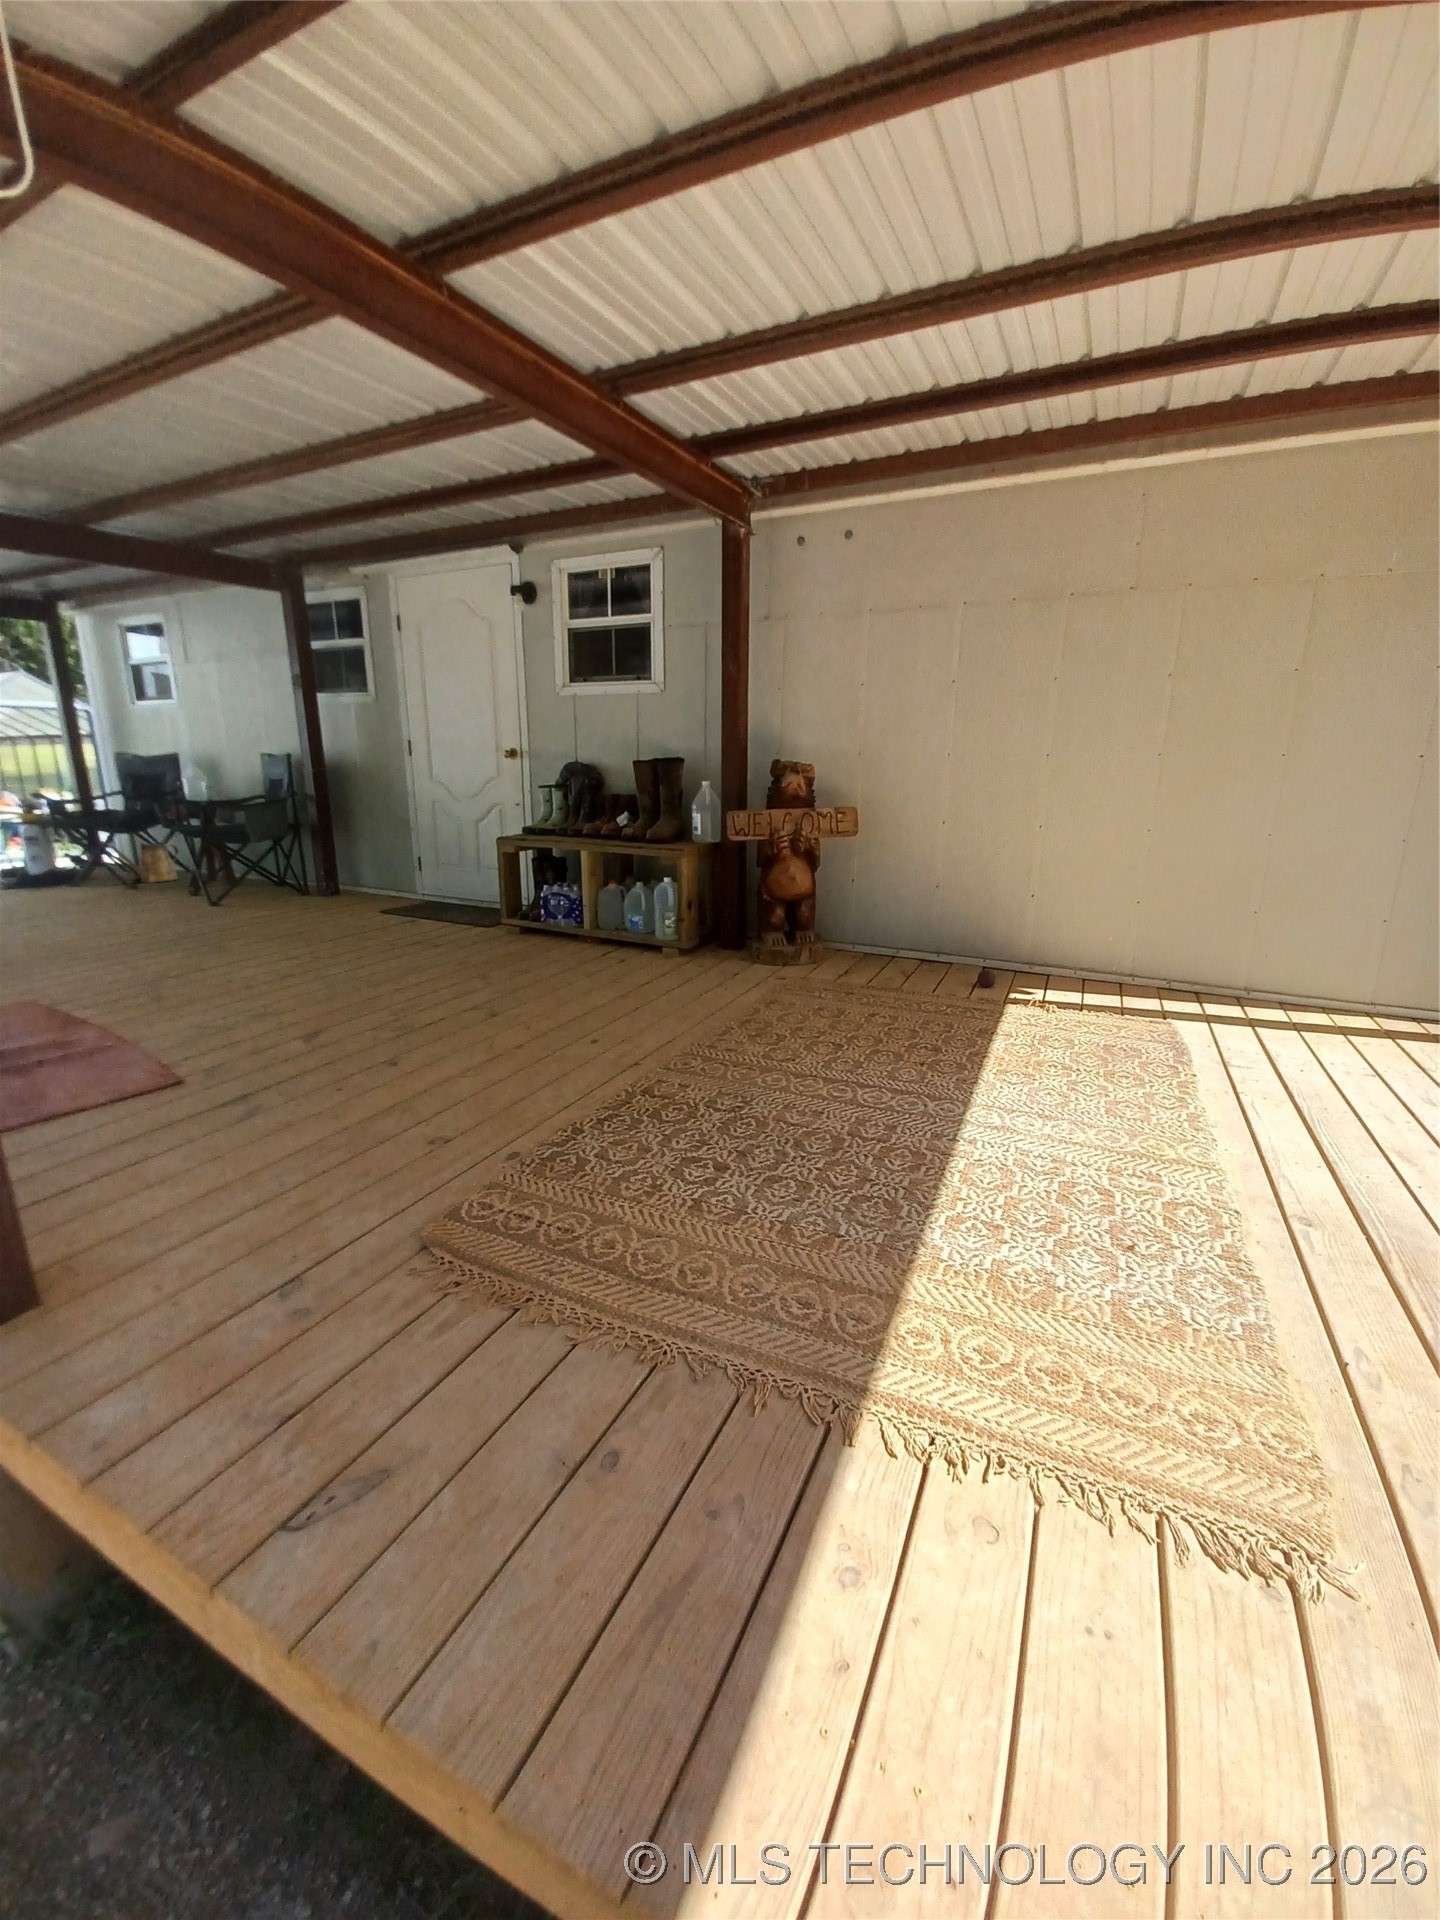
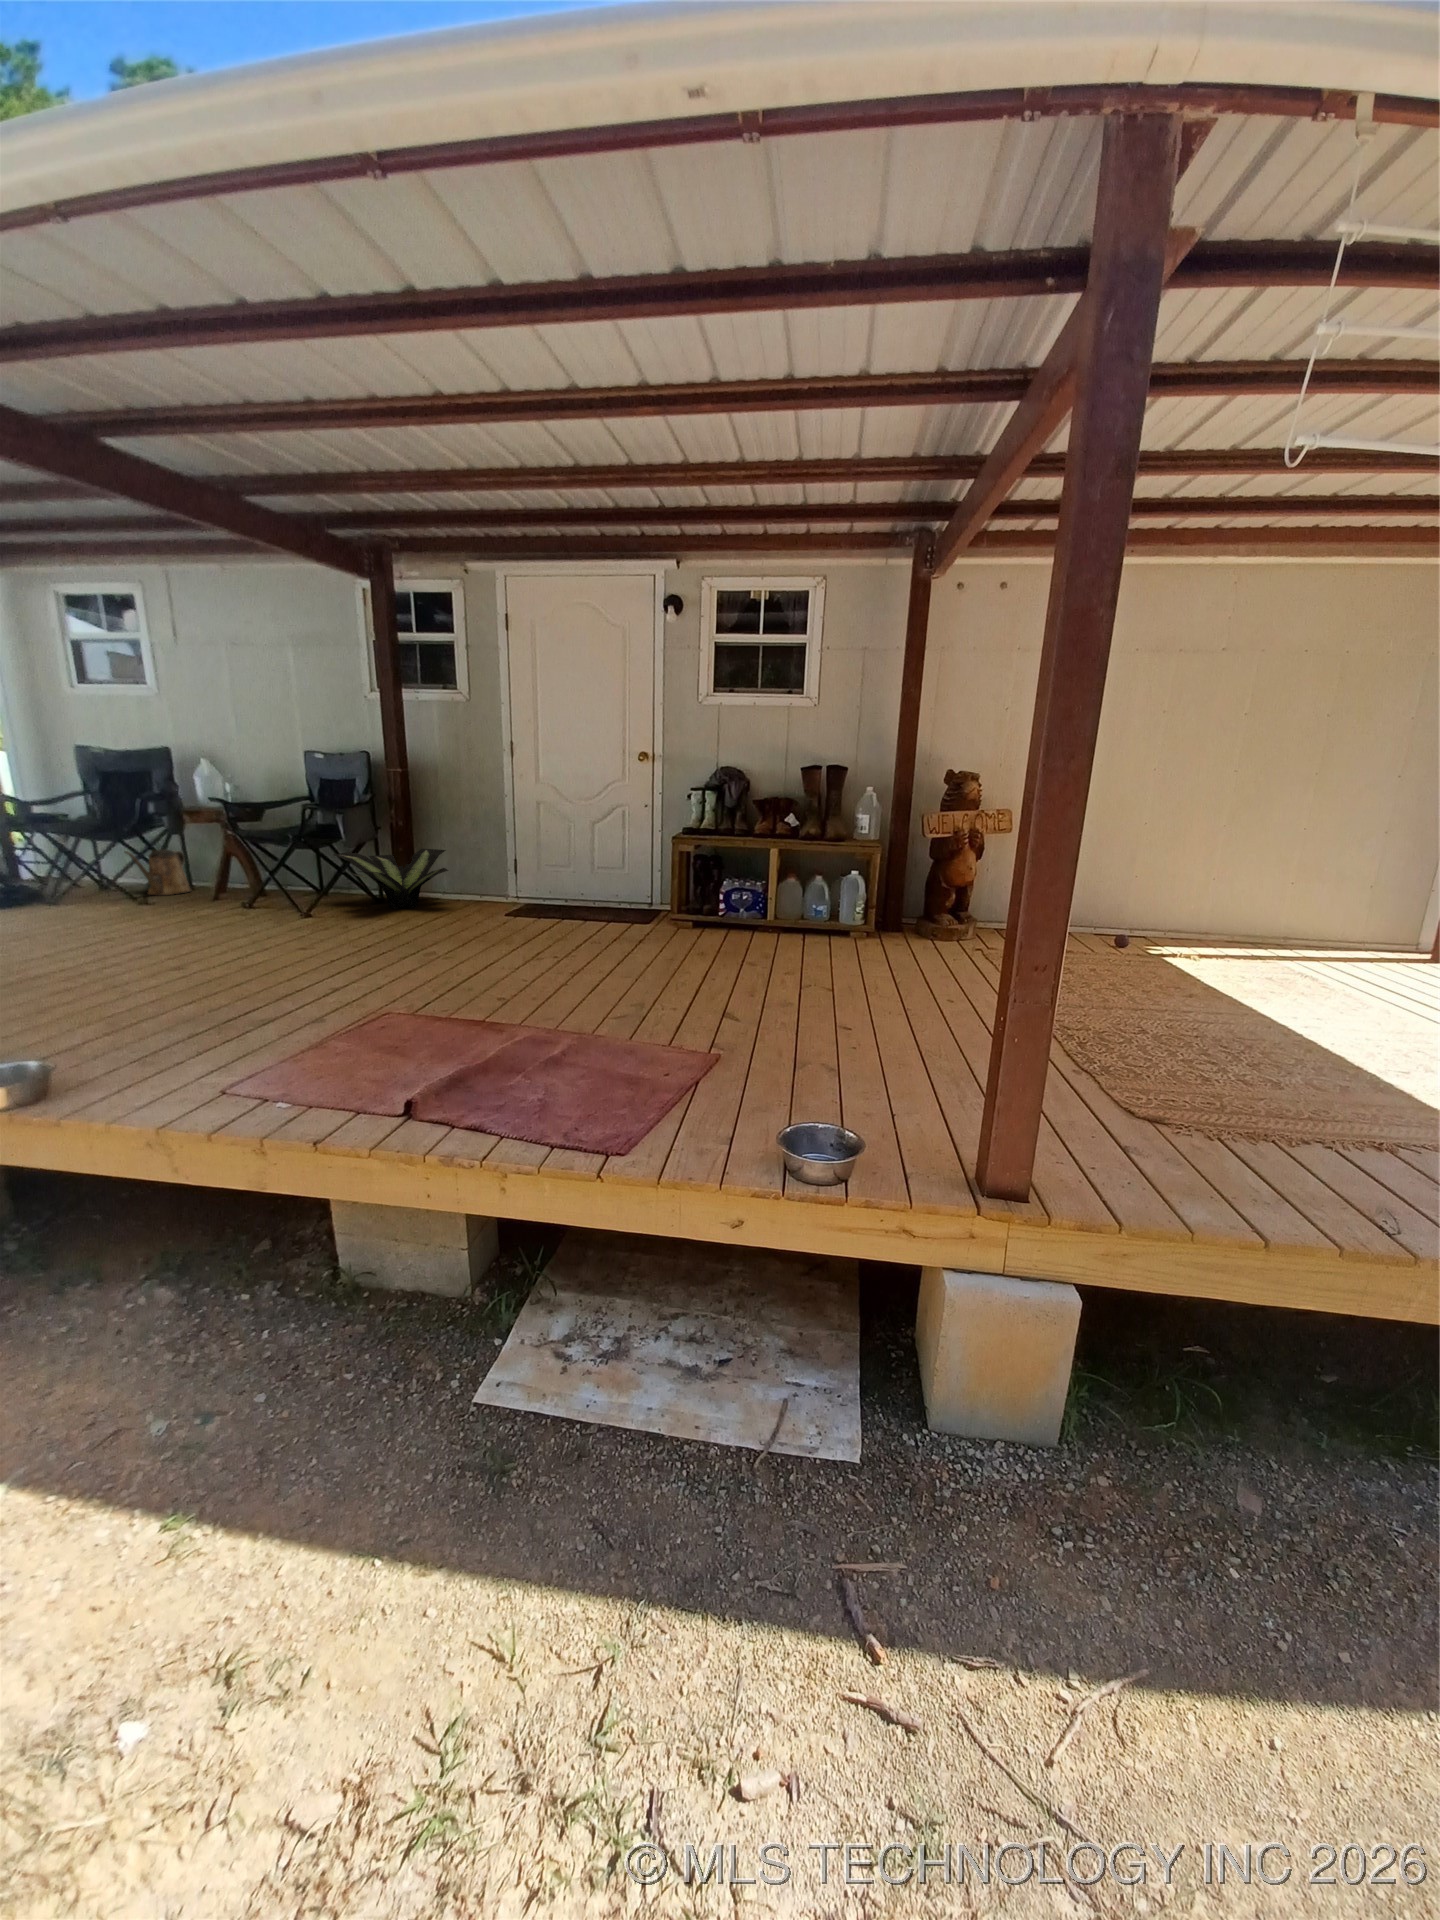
potted plant: none [239,845,358,902] -> present [334,849,448,909]

